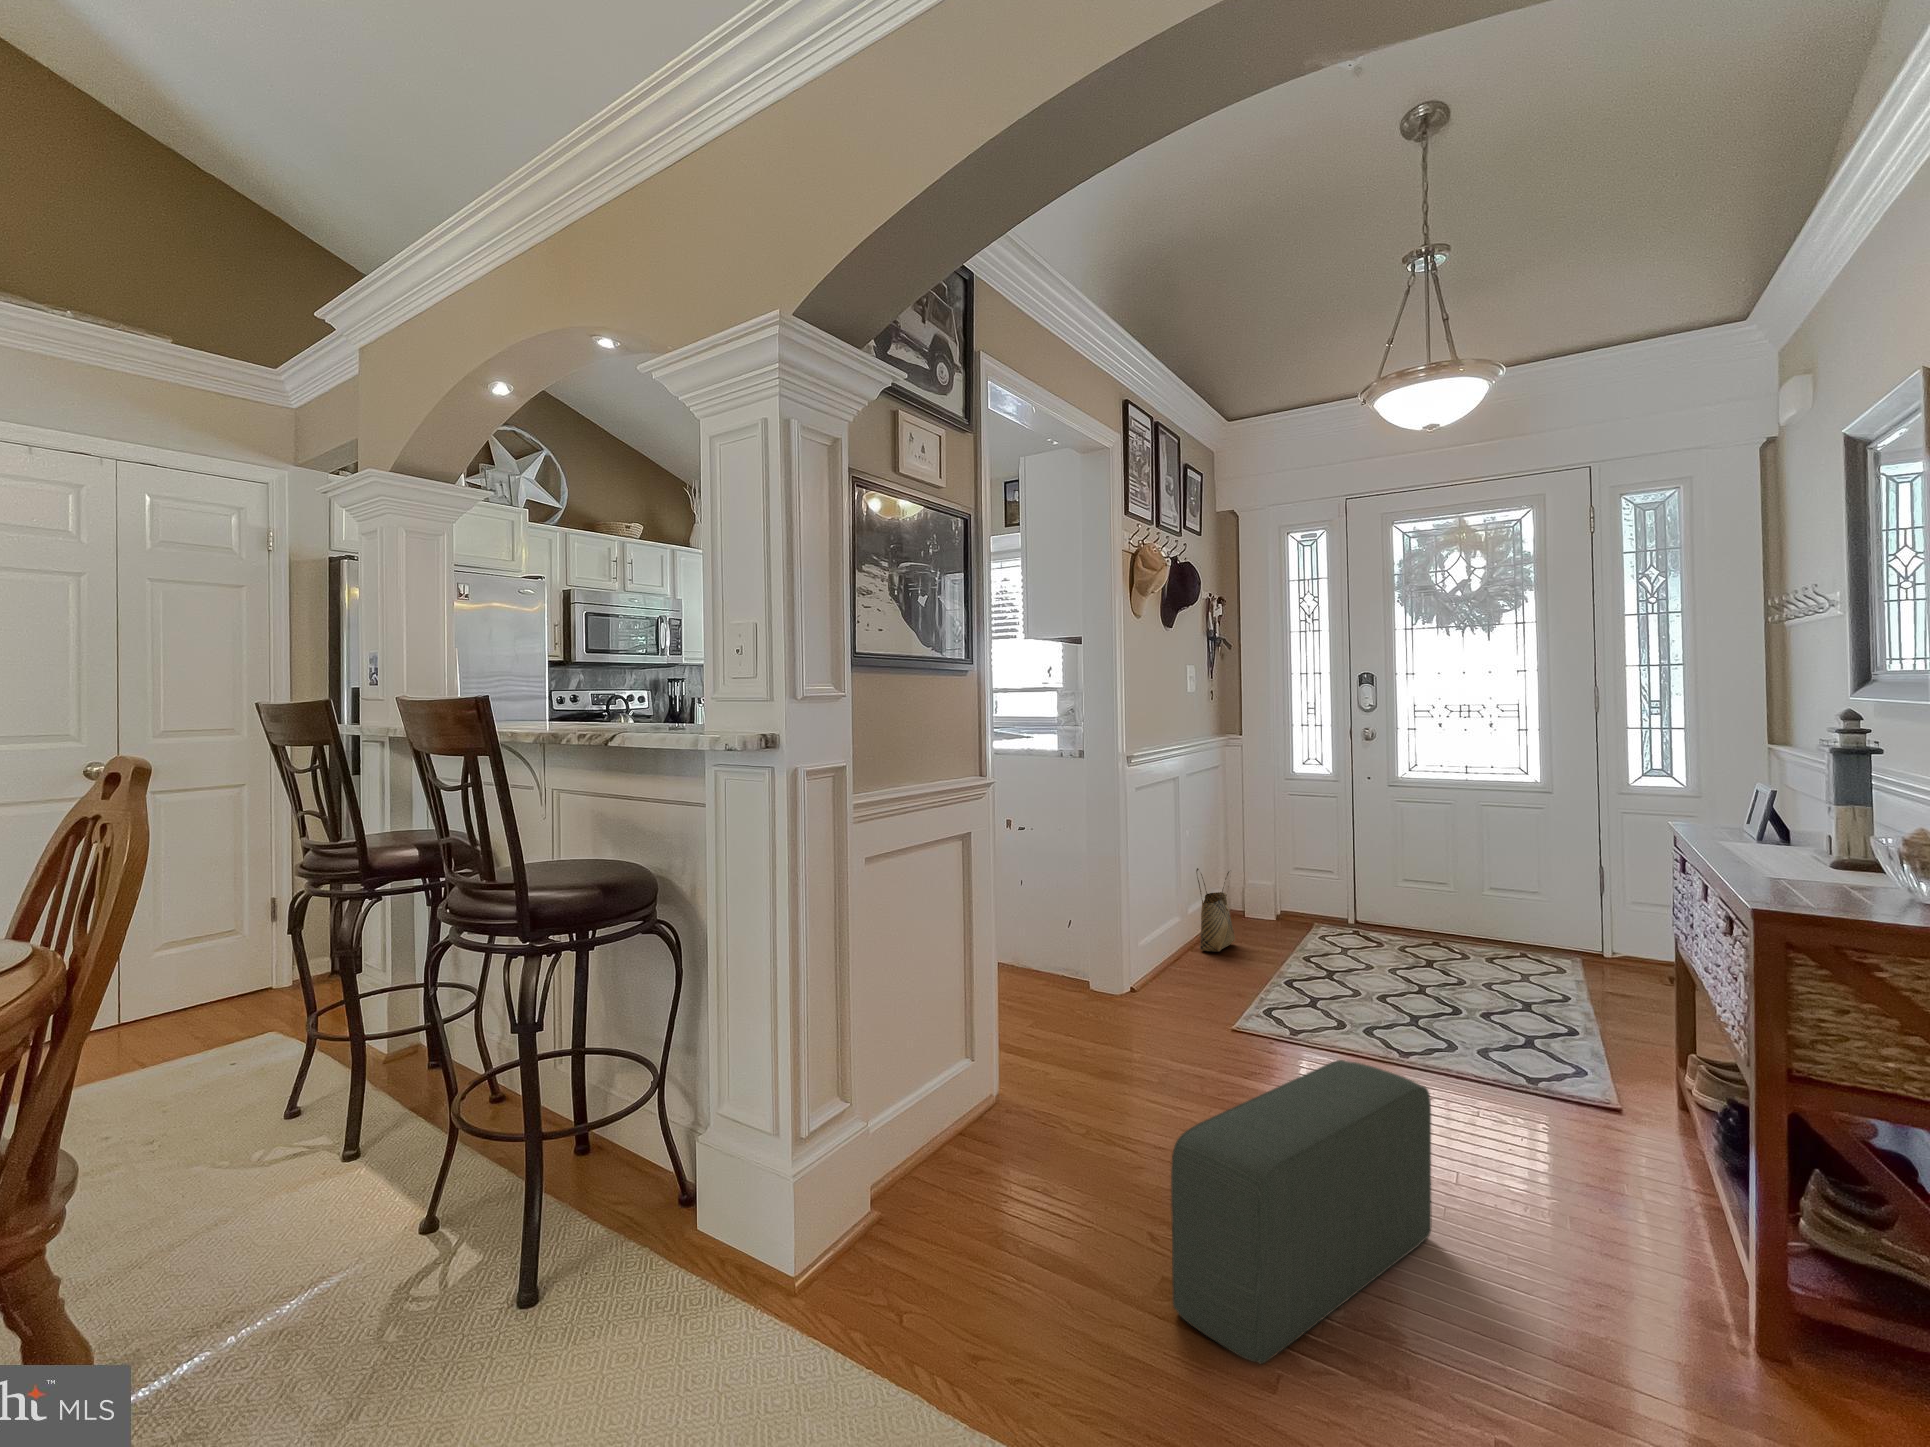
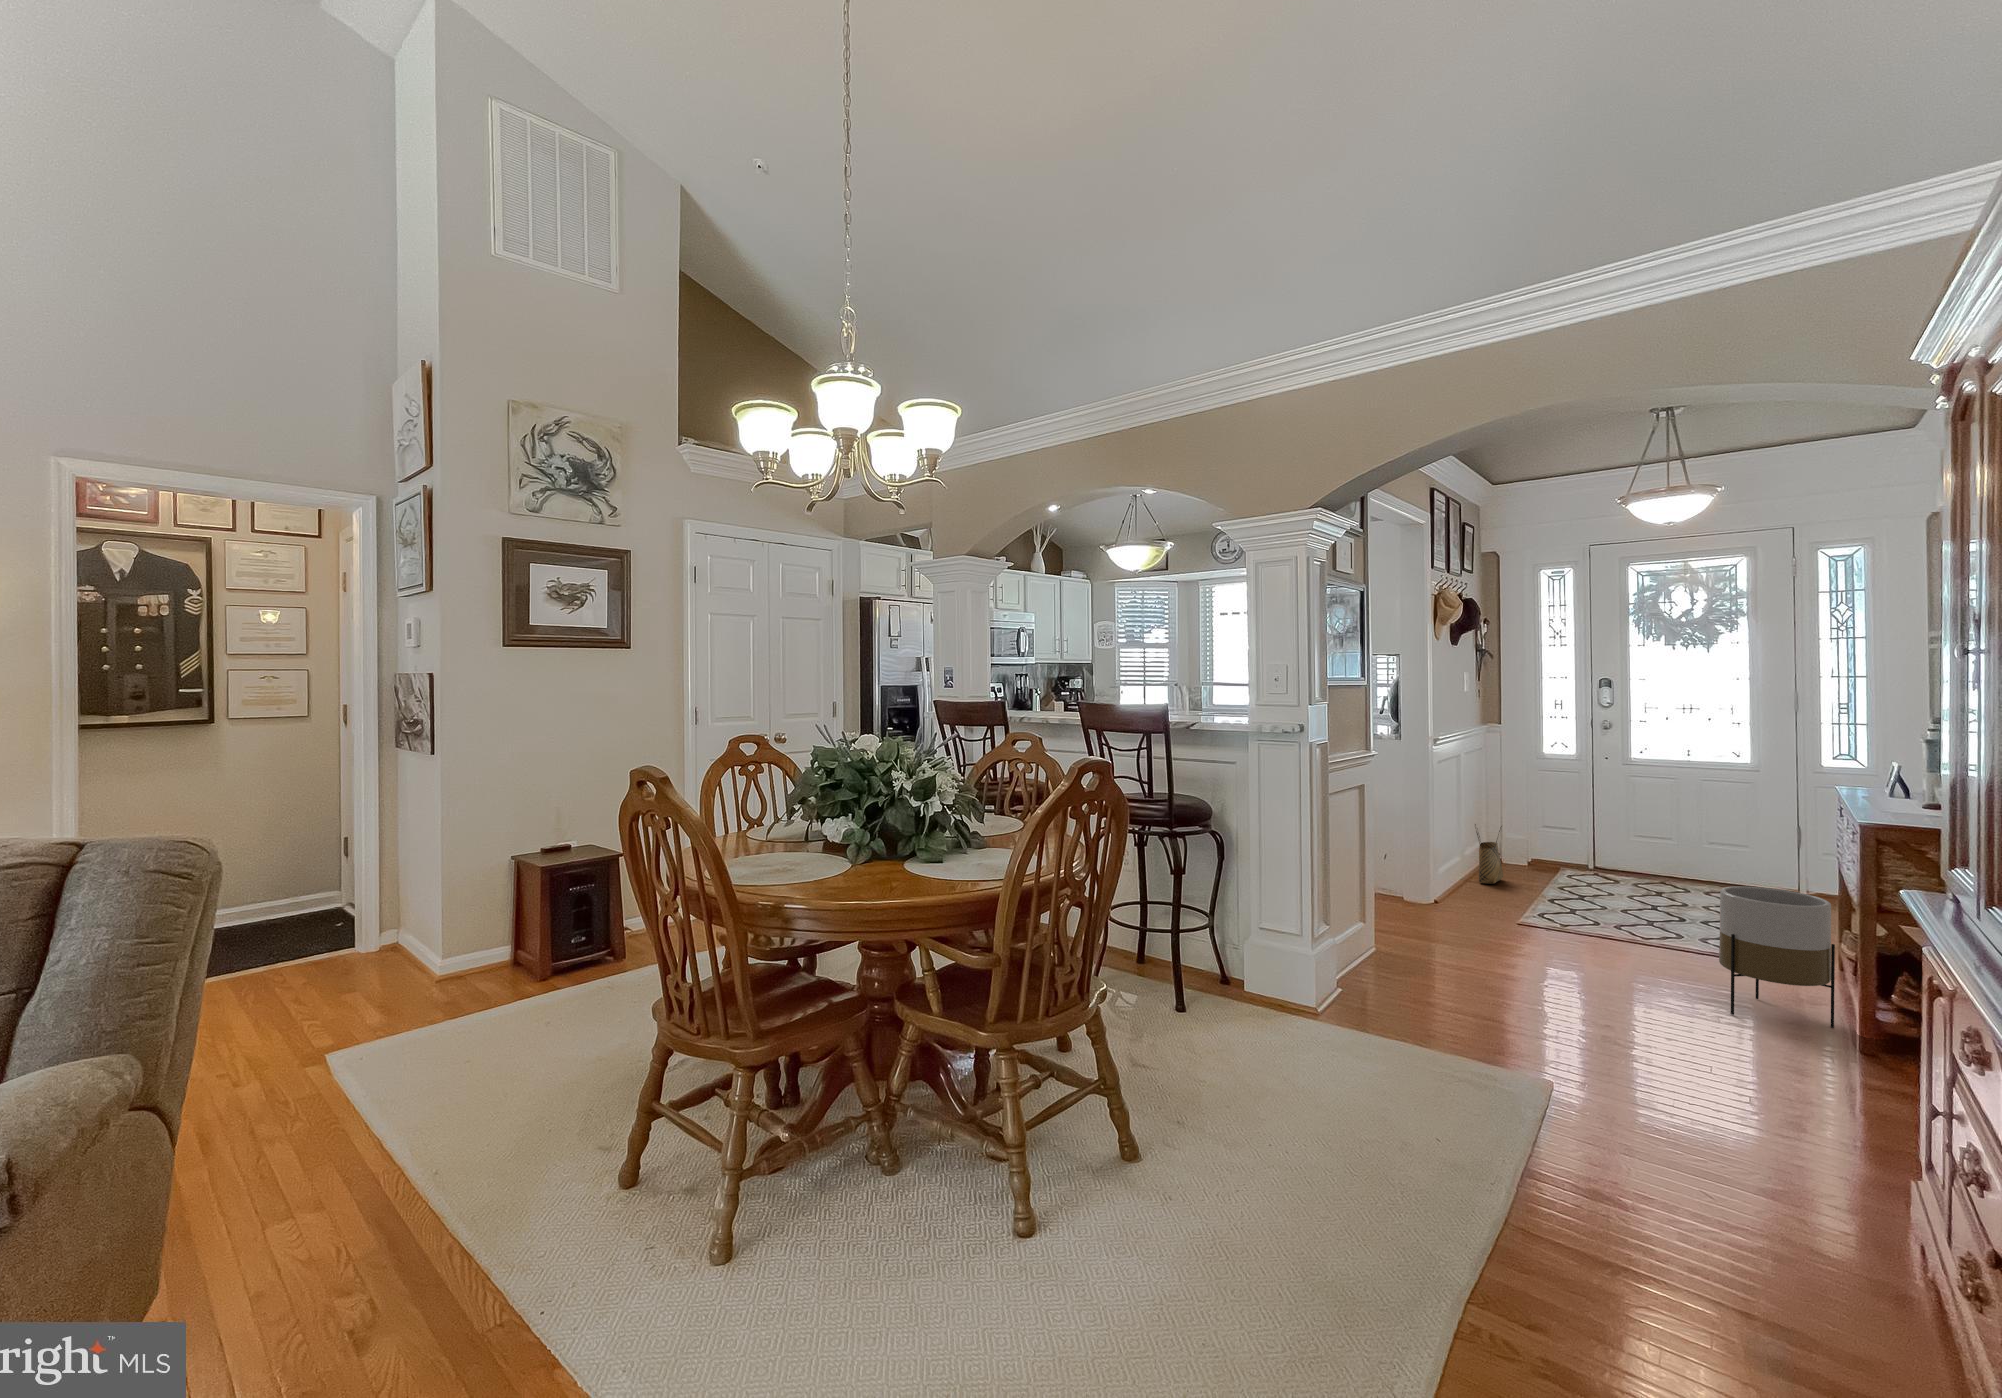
planter: none [1469,990,1646,1246] -> present [1719,886,1835,1028]
pouf: present [1171,1060,1431,1364] -> none [1559,922,1701,1057]

